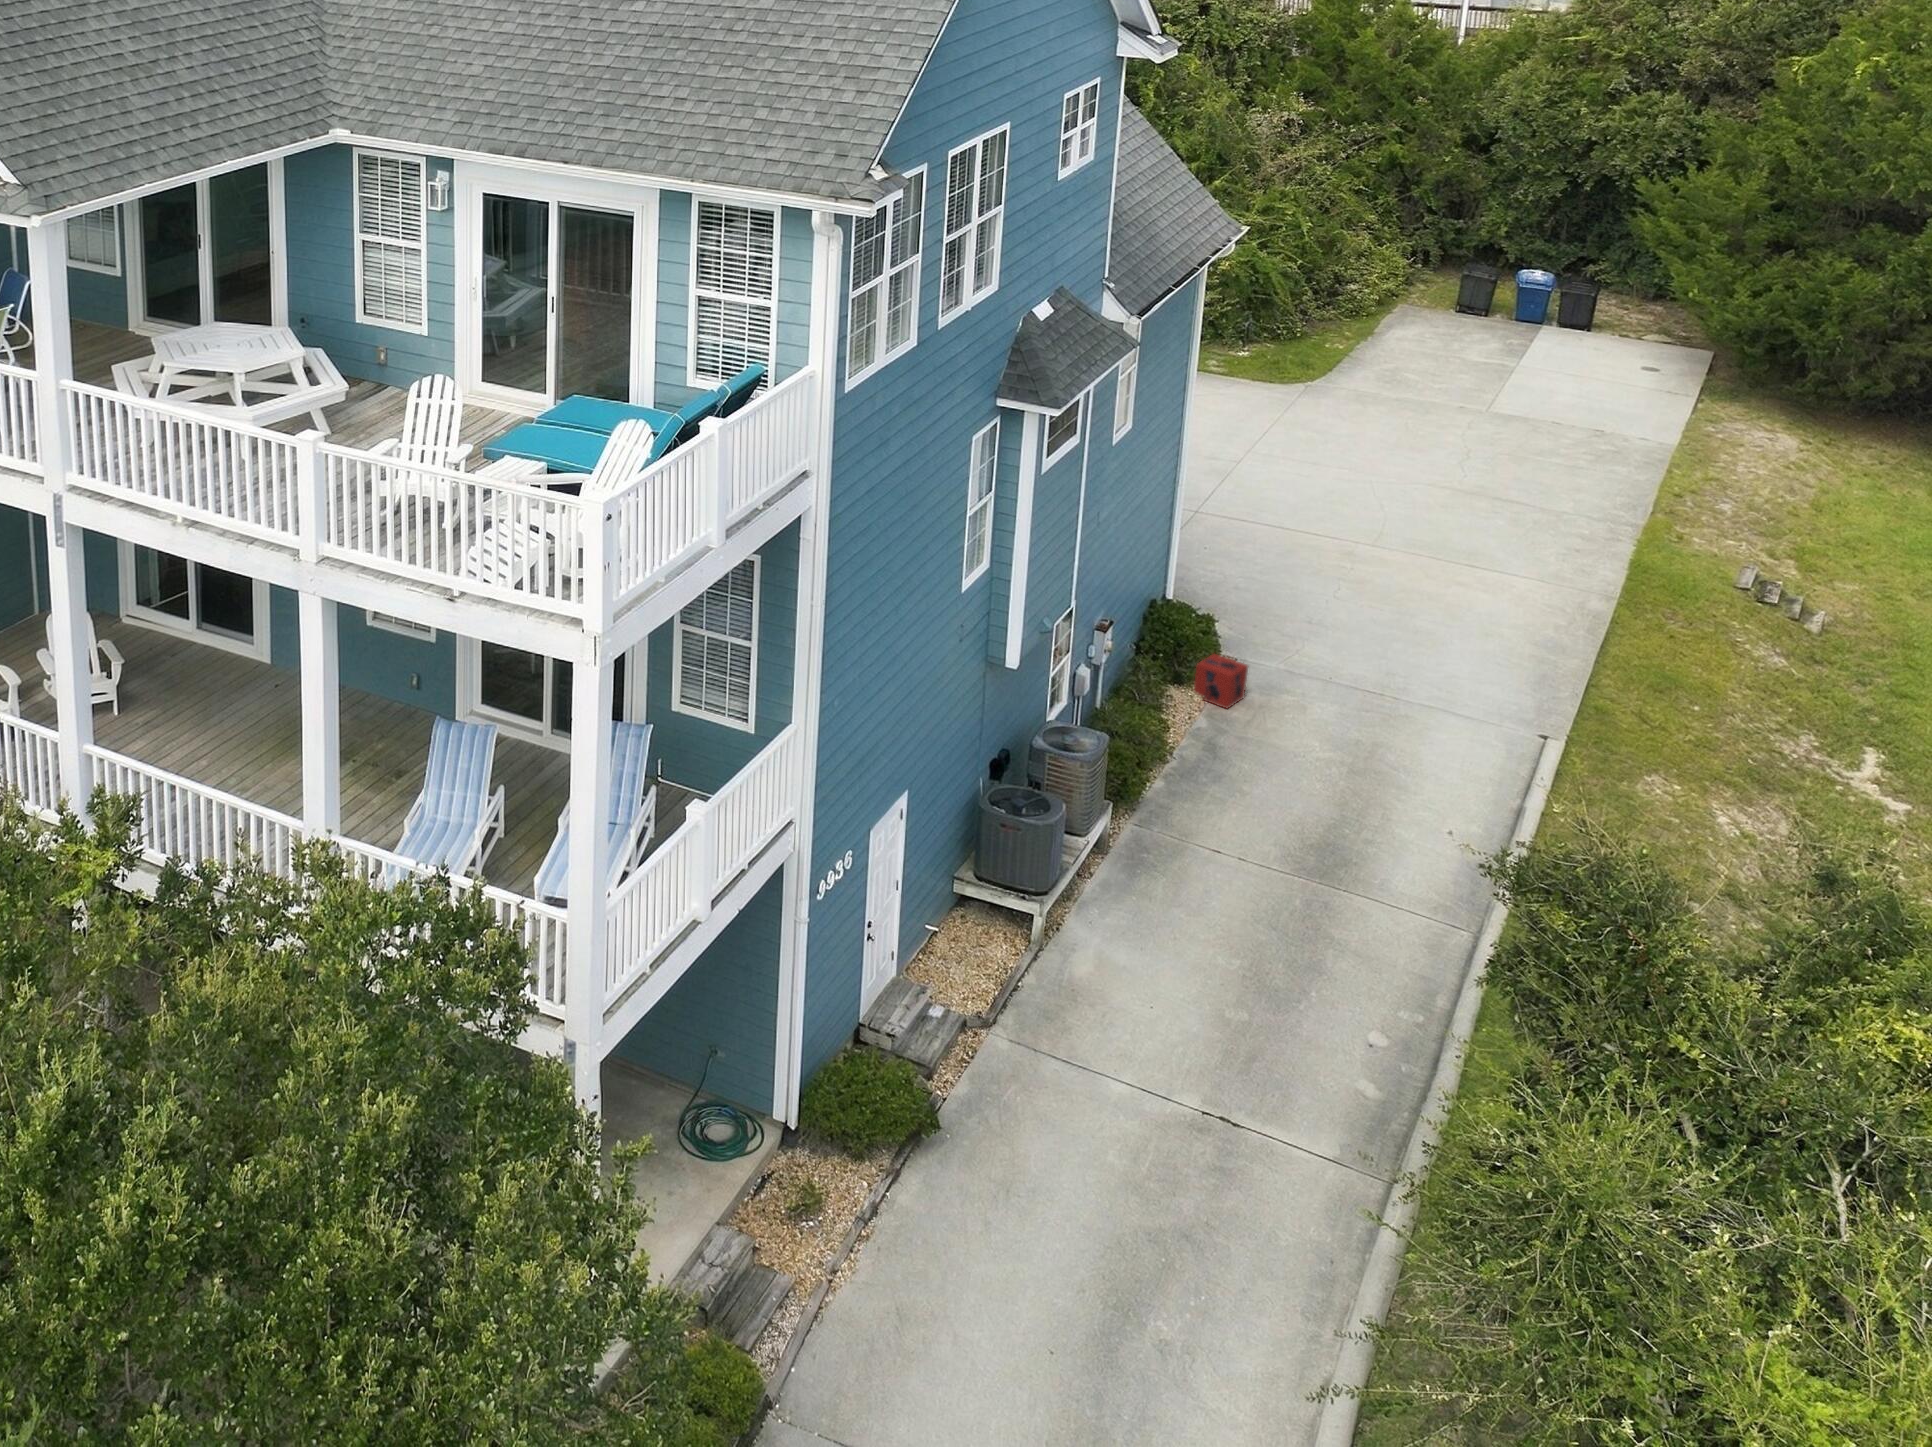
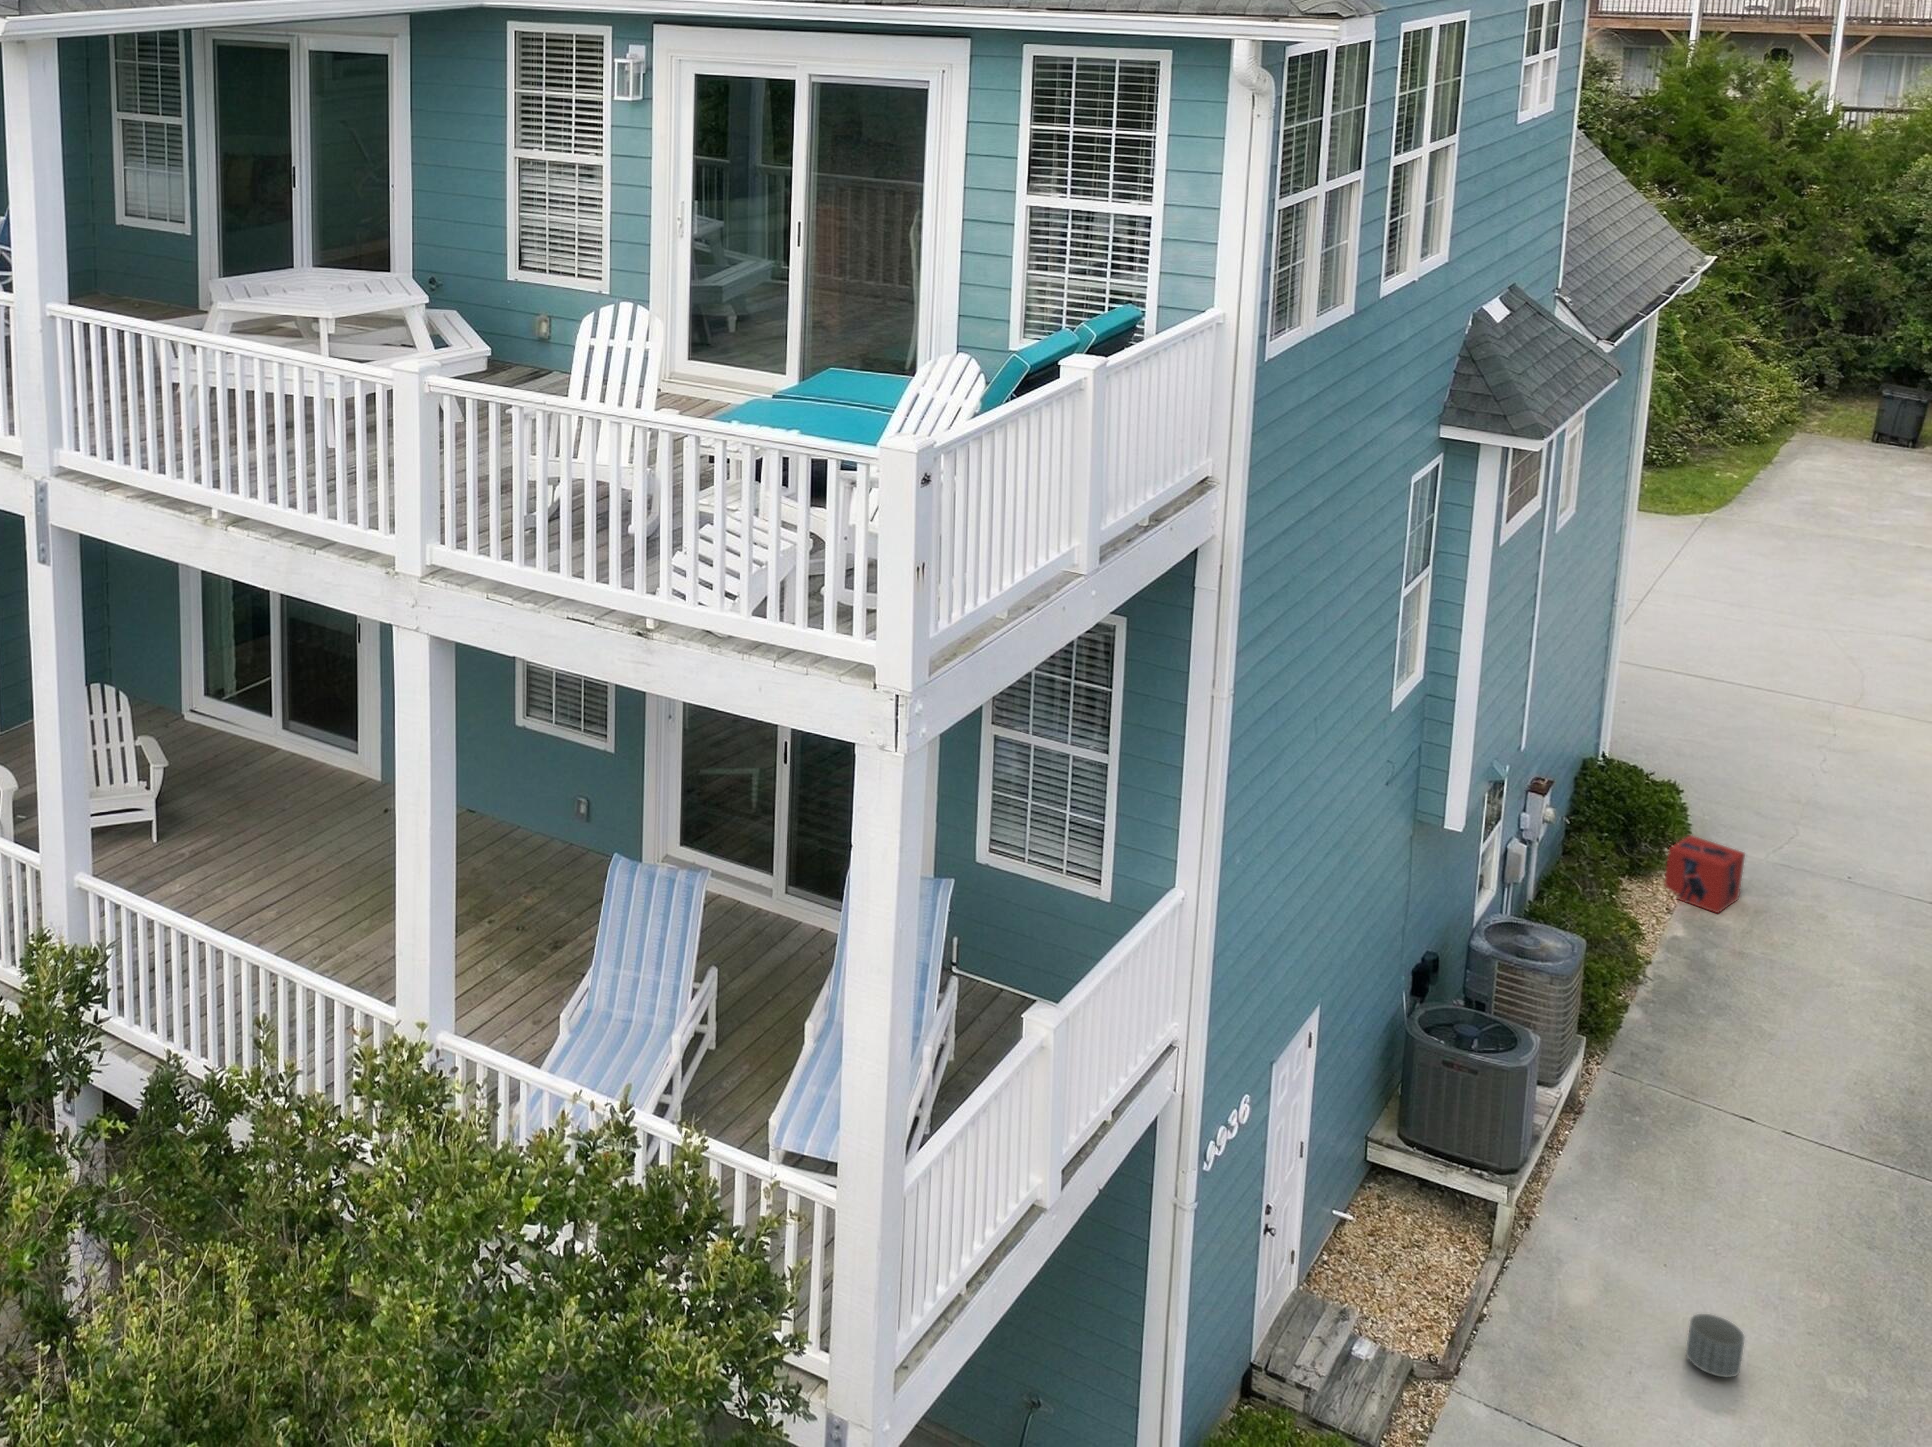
planter: none [1136,974,1170,1012] -> present [1686,1314,1744,1378]

